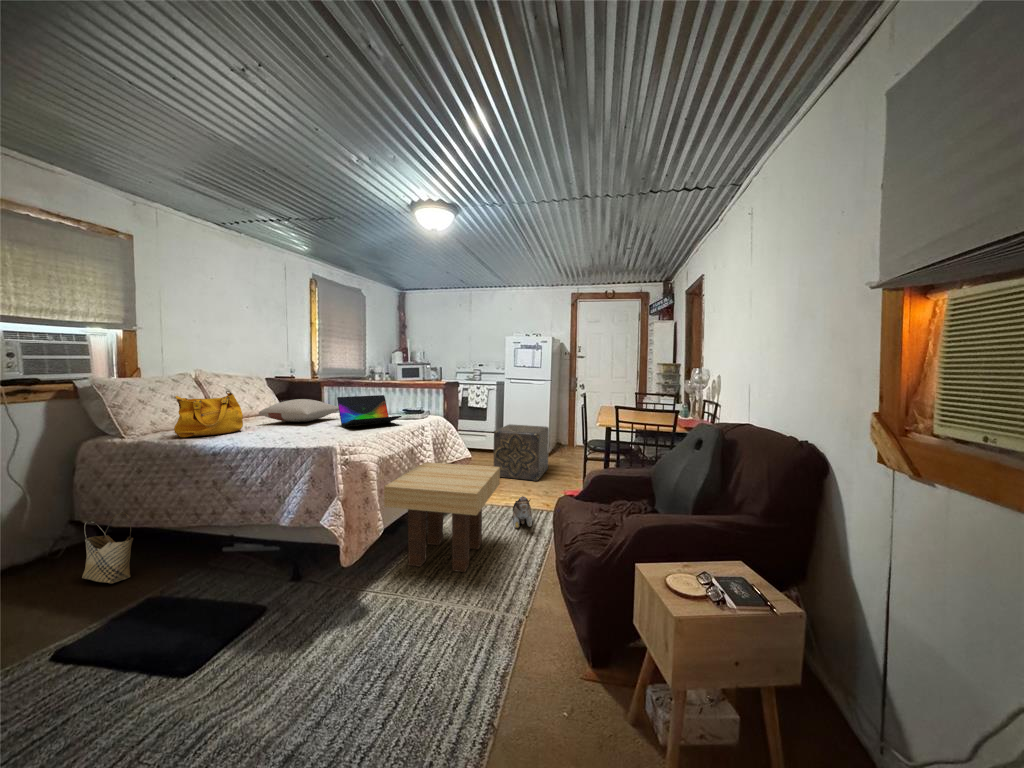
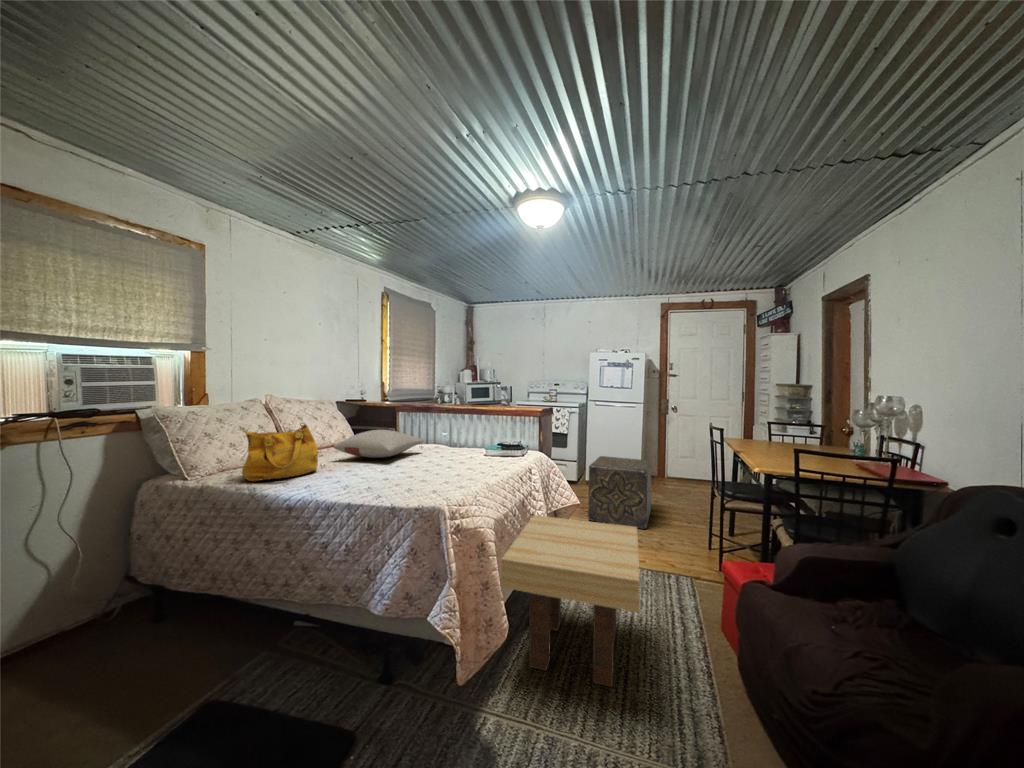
laptop: present [337,395,402,427] -> none [425,426,503,467]
plush toy: present [512,496,532,528] -> none [641,564,676,607]
woven basket: present [82,512,133,583] -> none [131,576,191,672]

